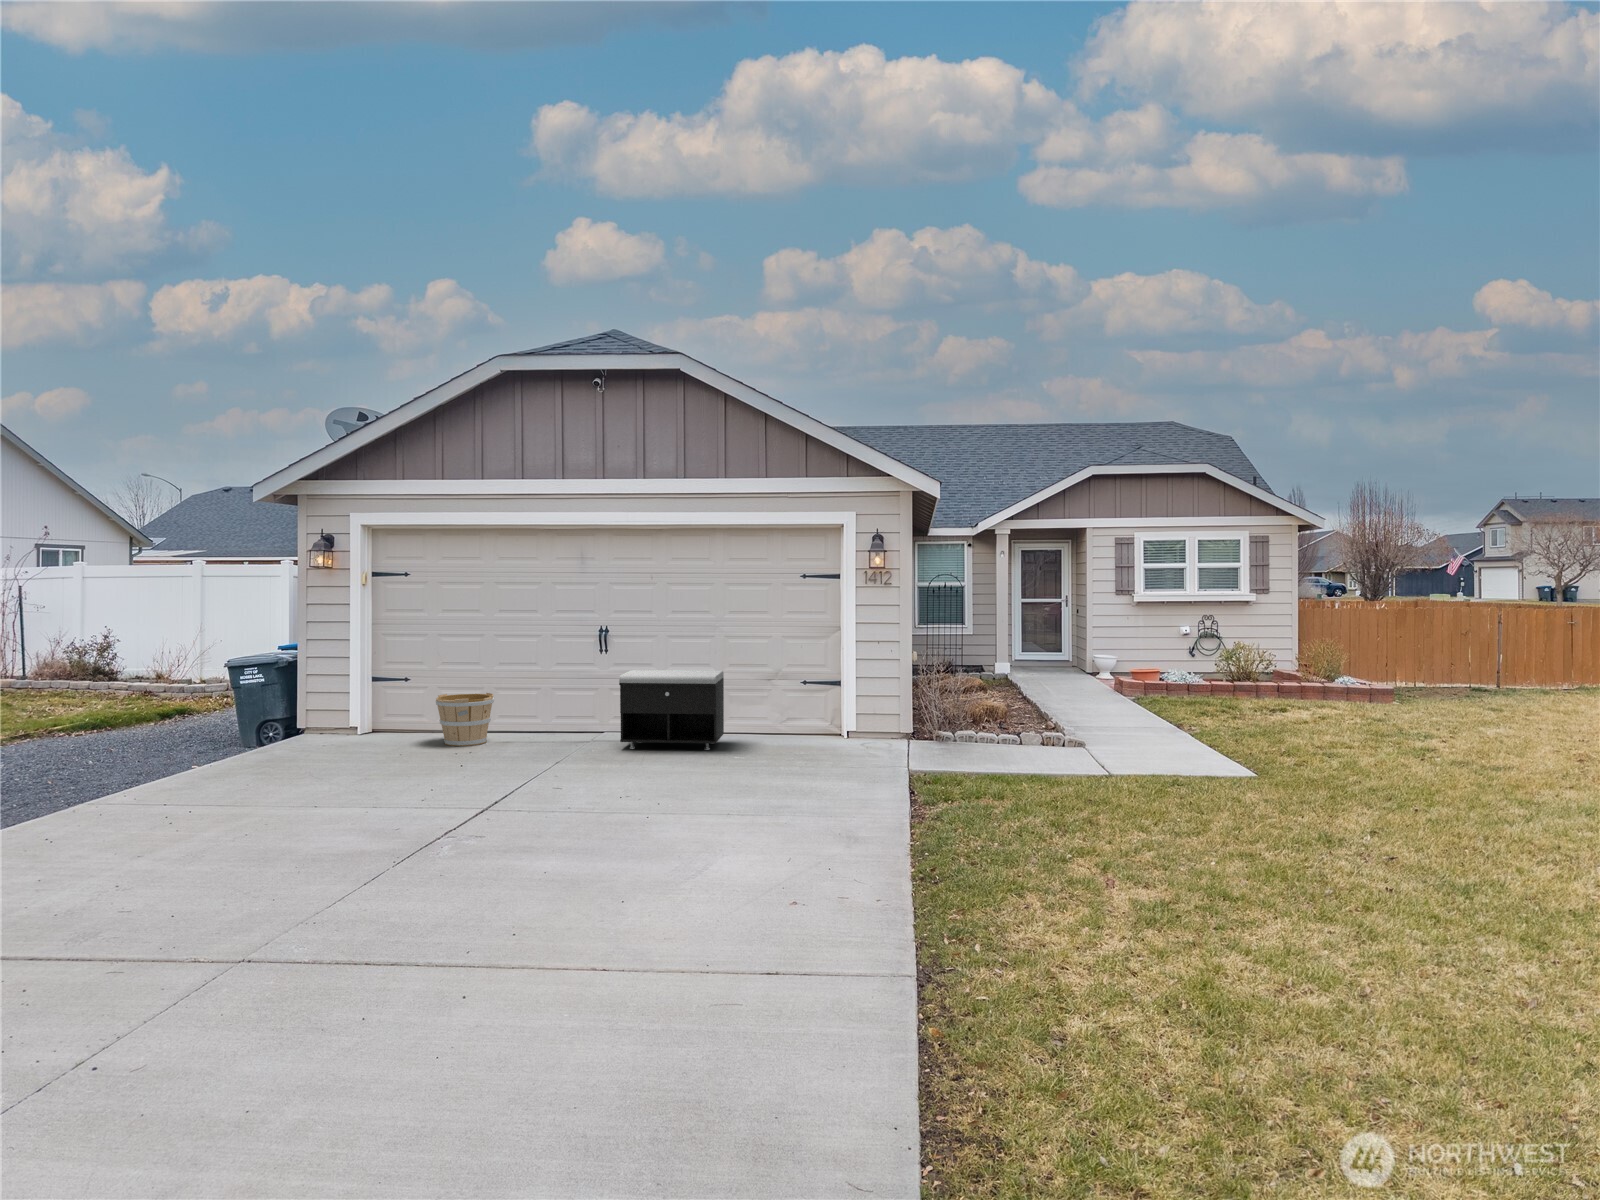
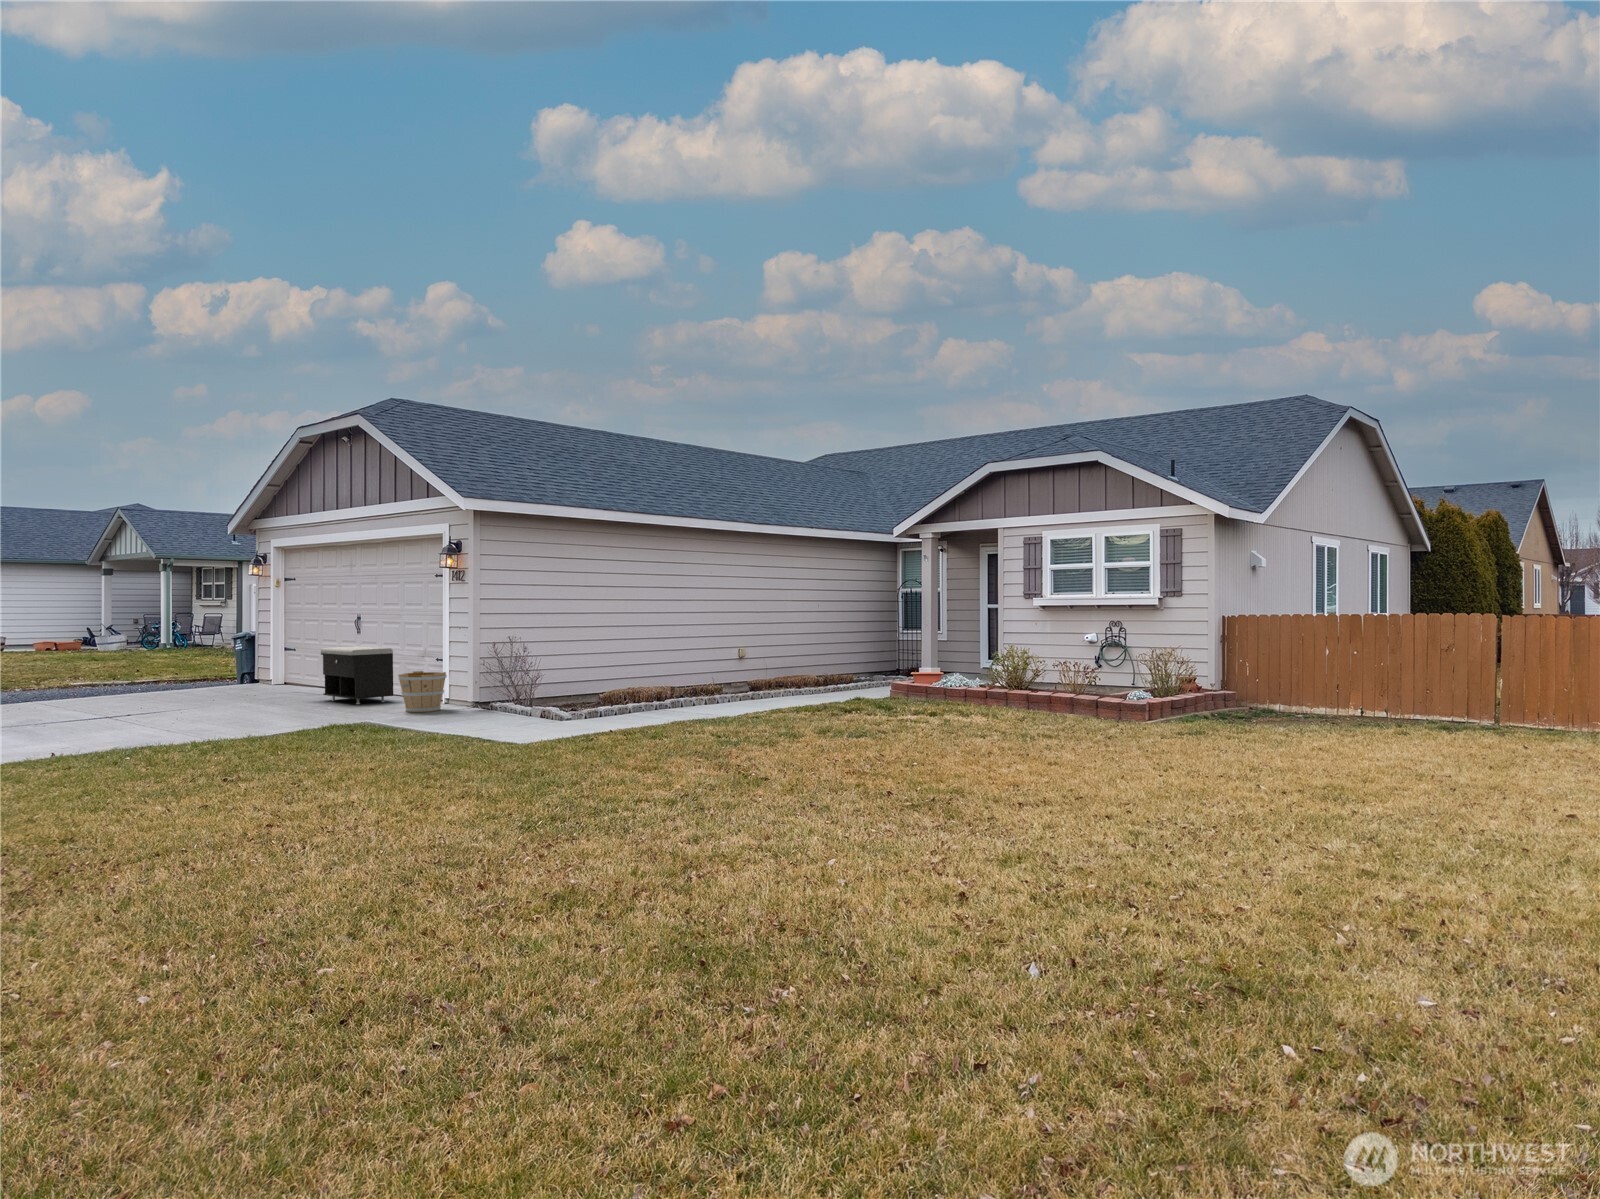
wooden bucket: present [436,693,494,746] -> present [398,671,447,712]

